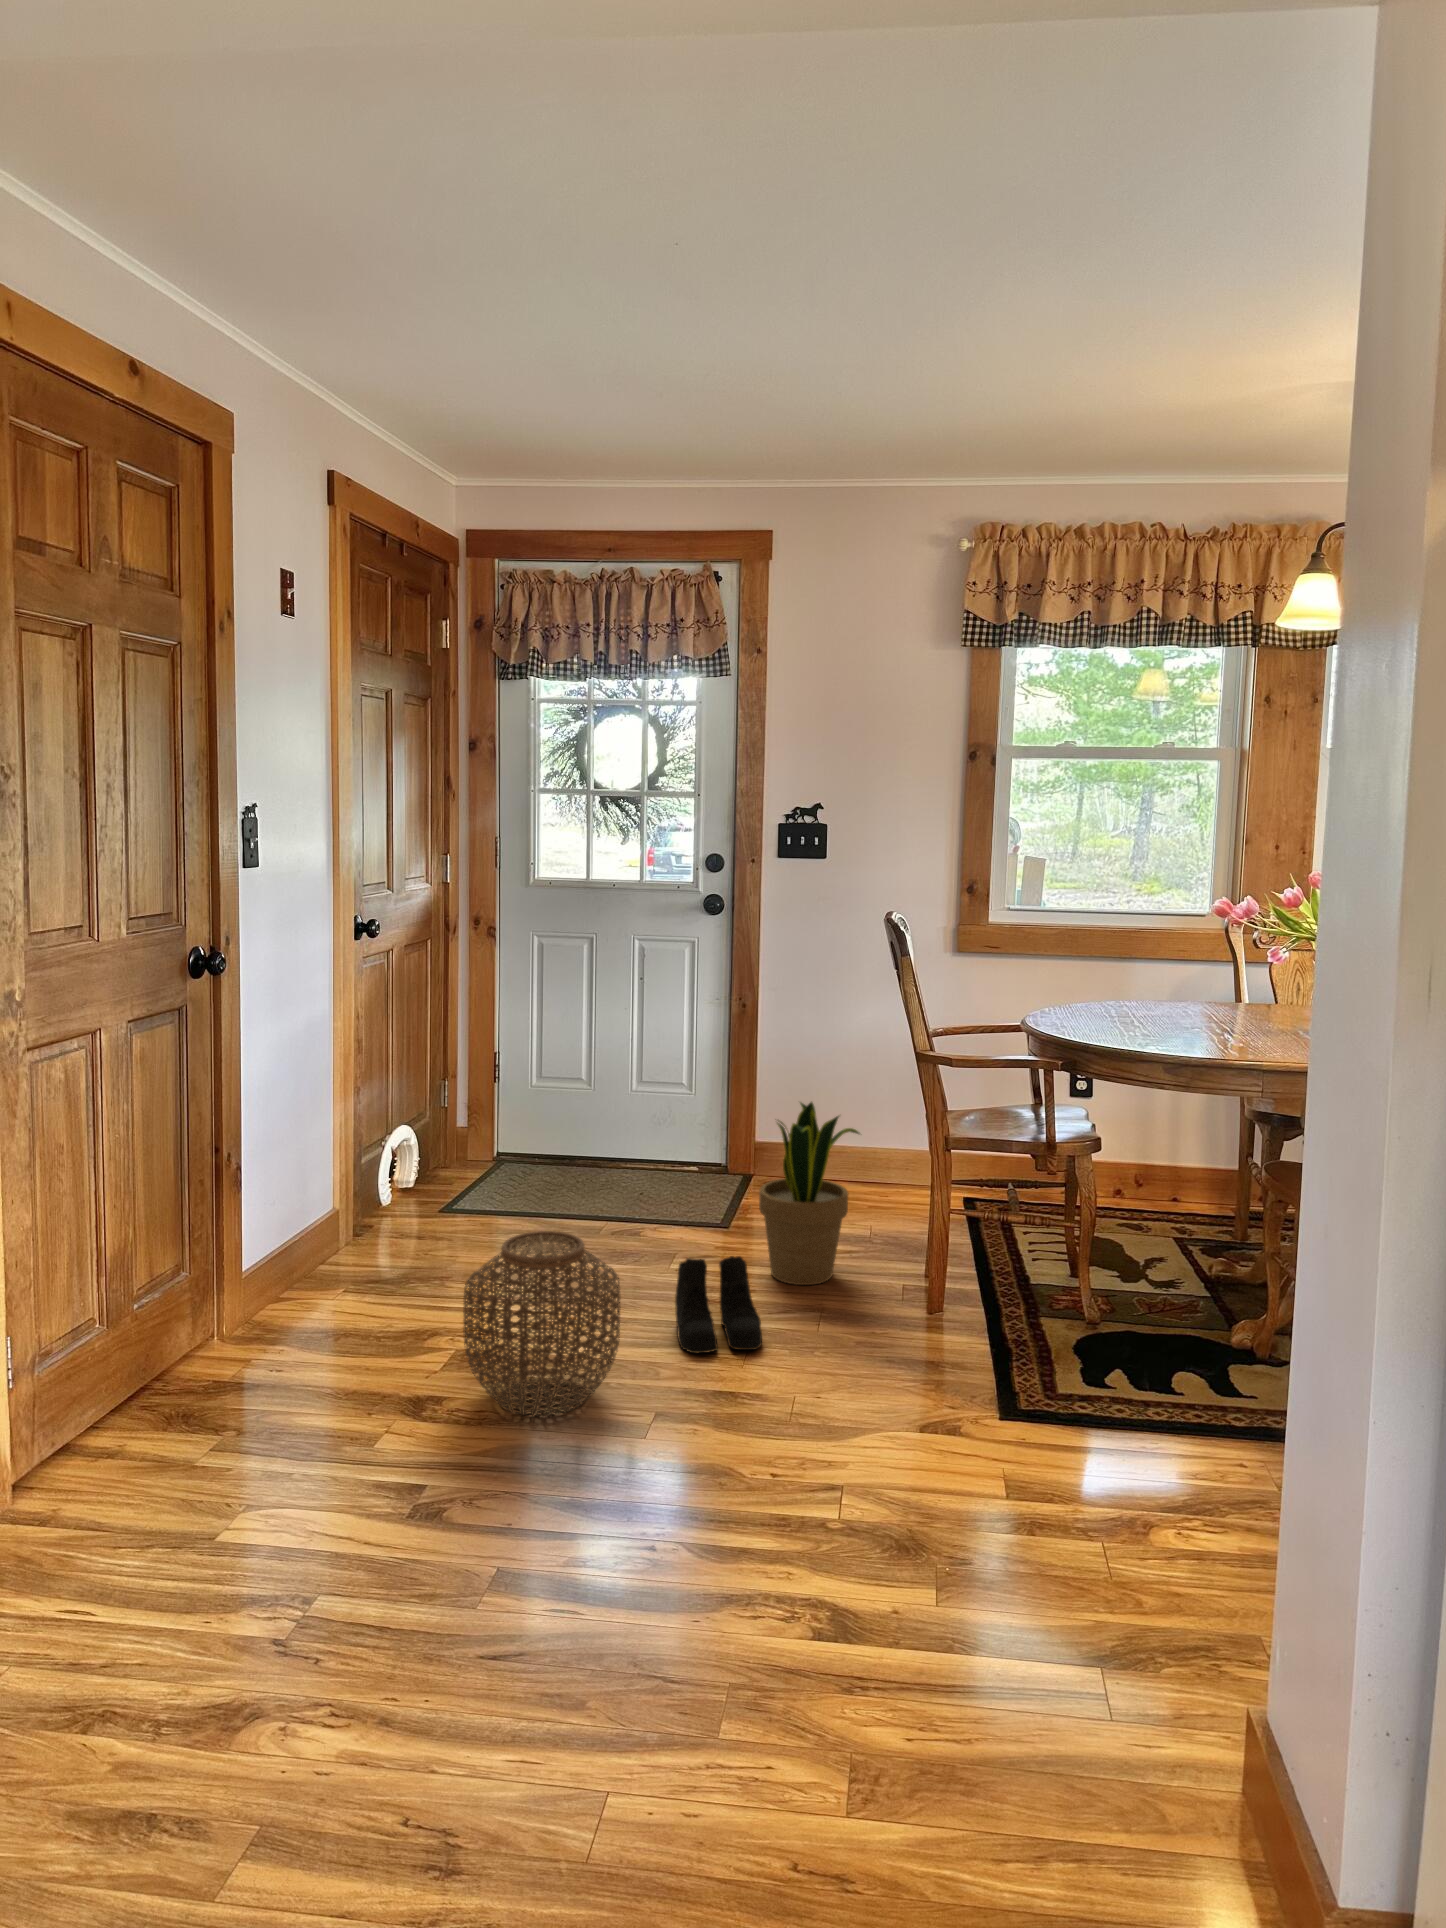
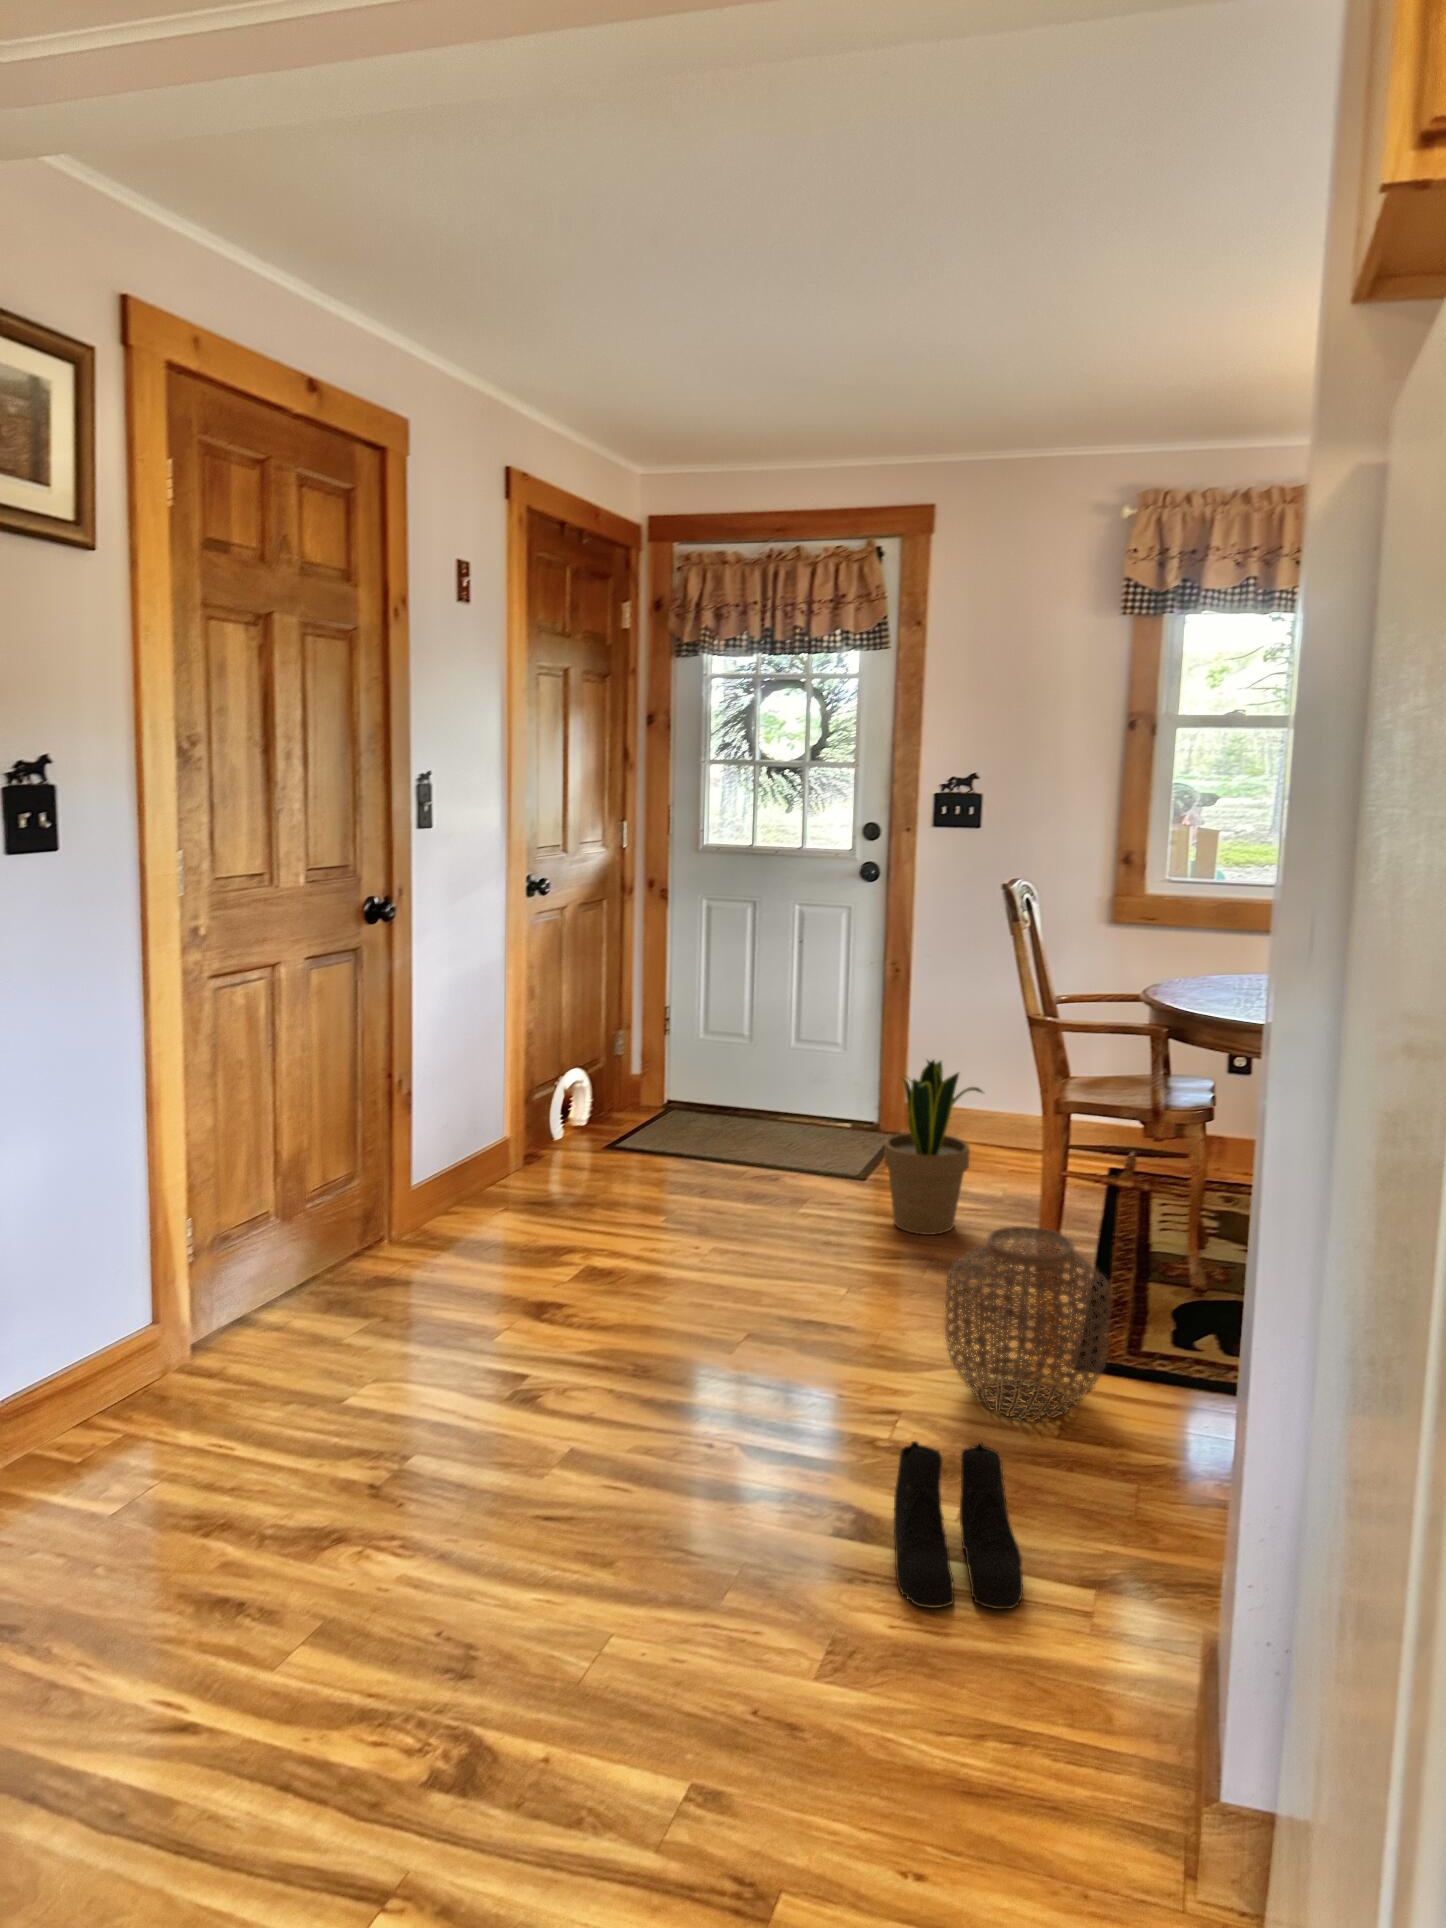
woven basket: present [463,1231,620,1416] -> present [945,1226,1111,1420]
boots: present [675,1256,762,1353] -> present [894,1441,1023,1609]

